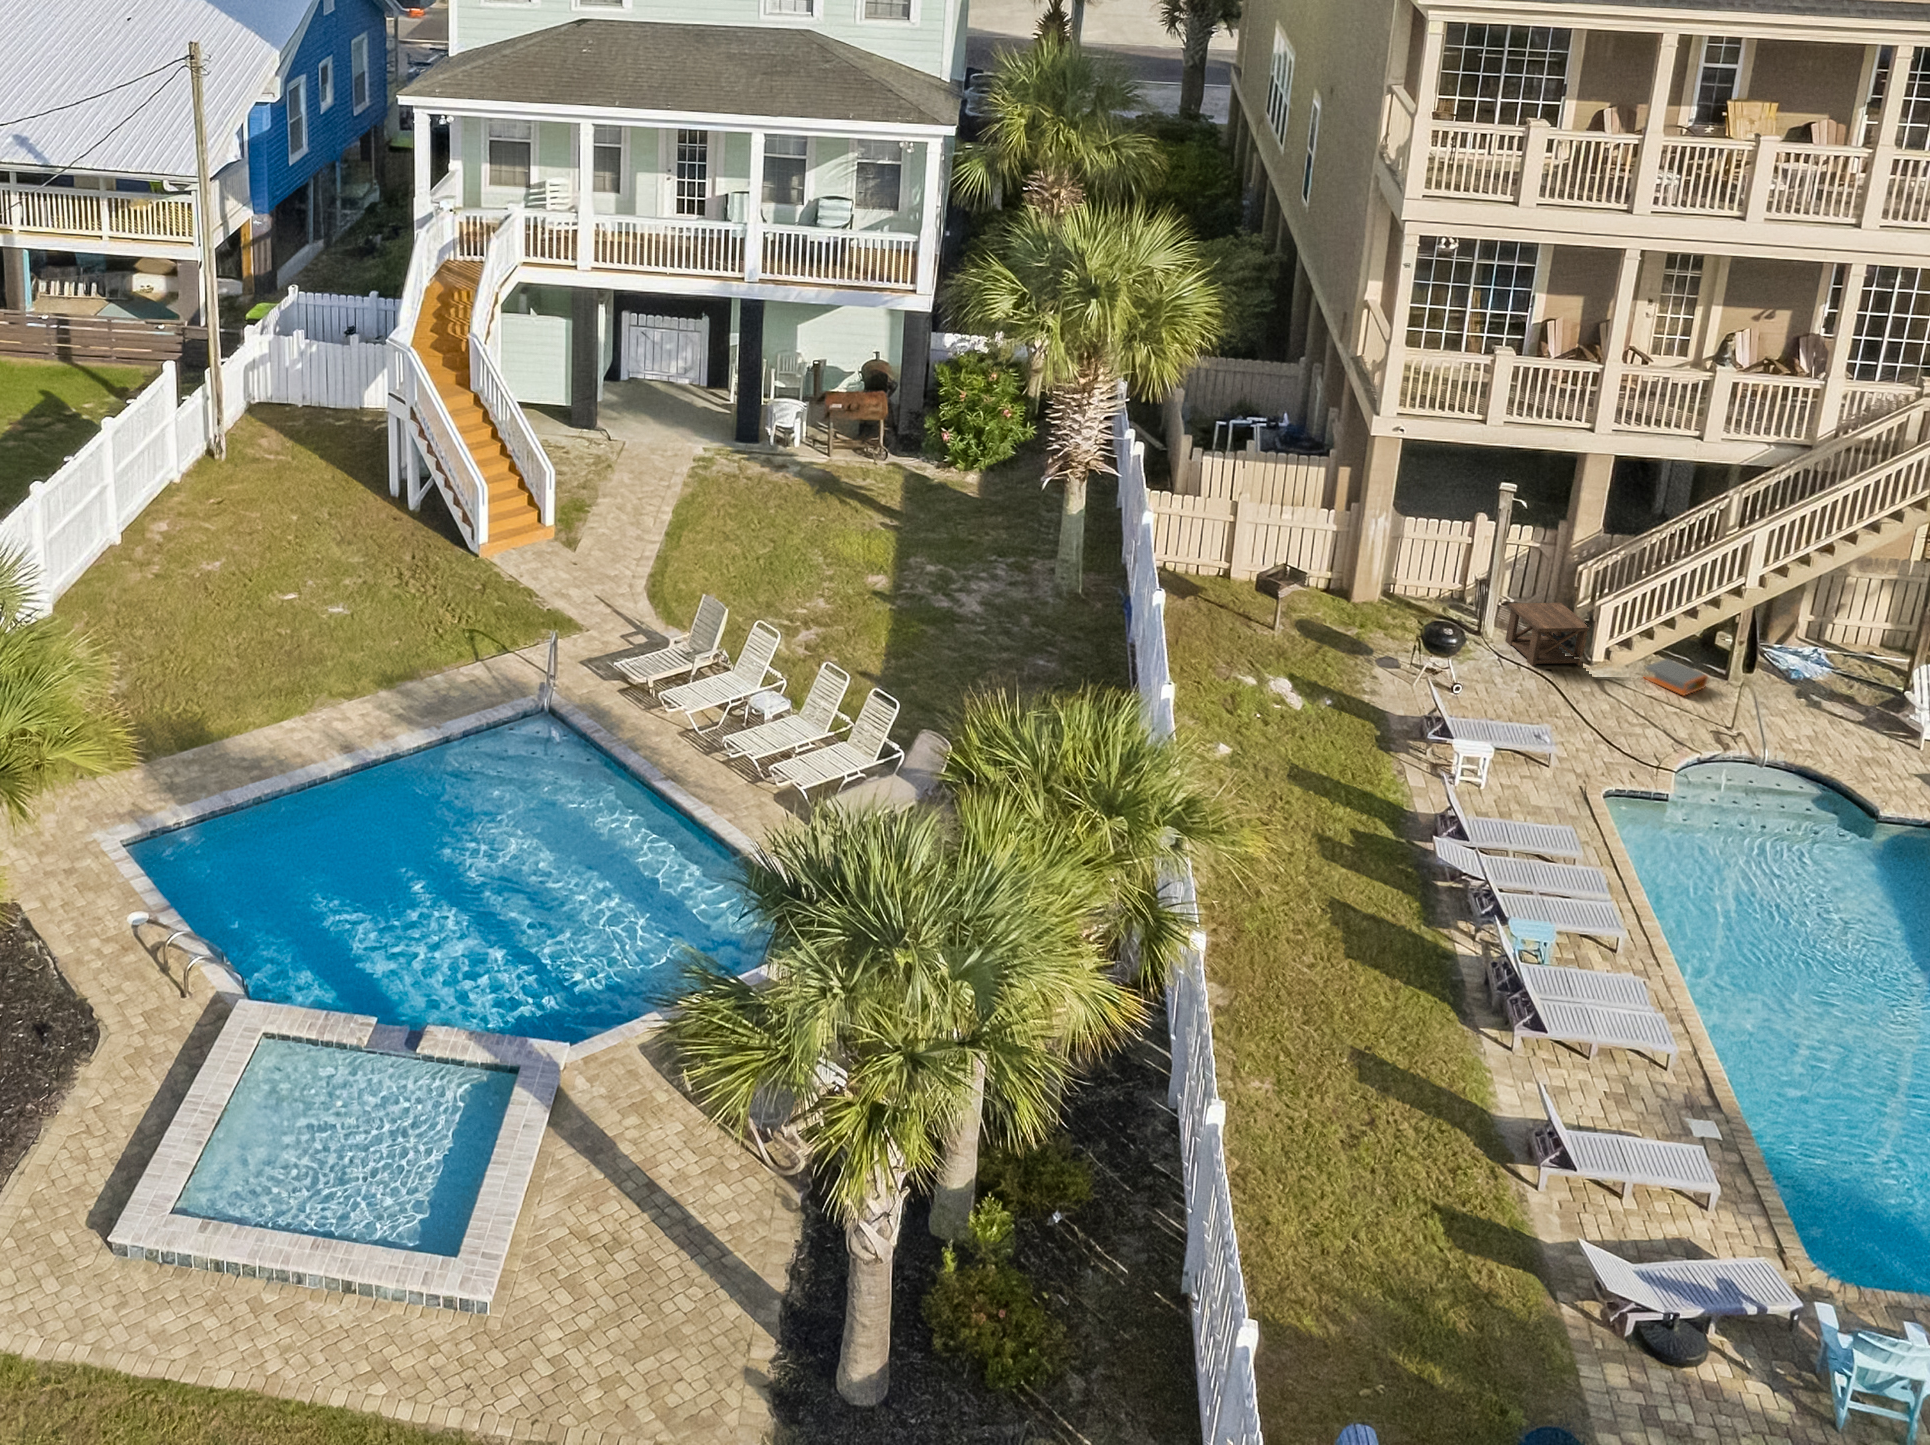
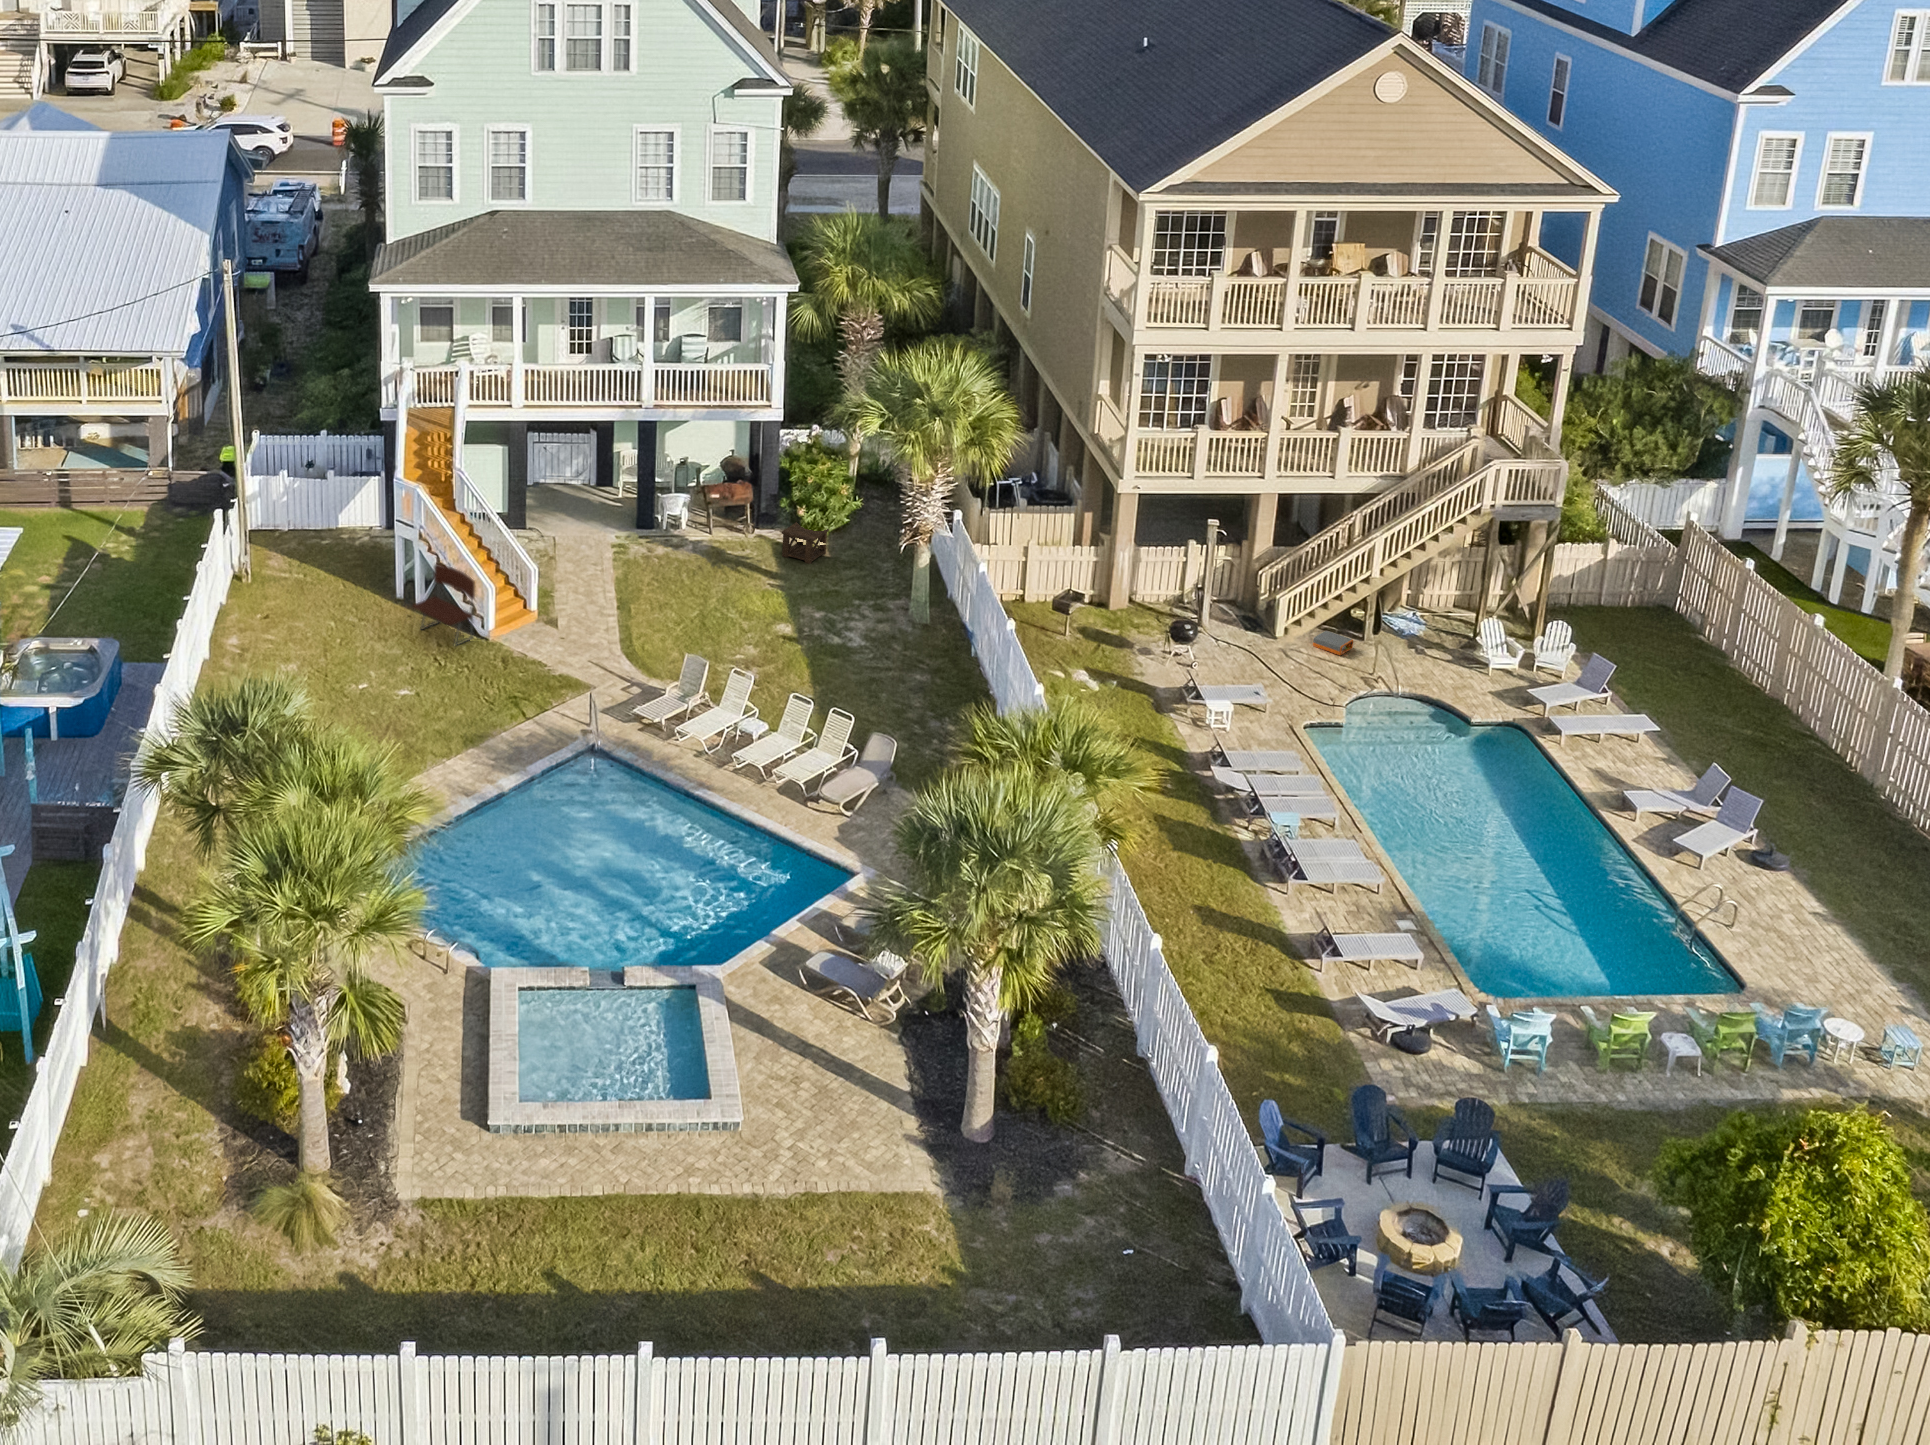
bench: none [392,451,466,558] -> present [413,564,475,646]
side table: present [1505,603,1589,666] -> present [782,522,829,564]

